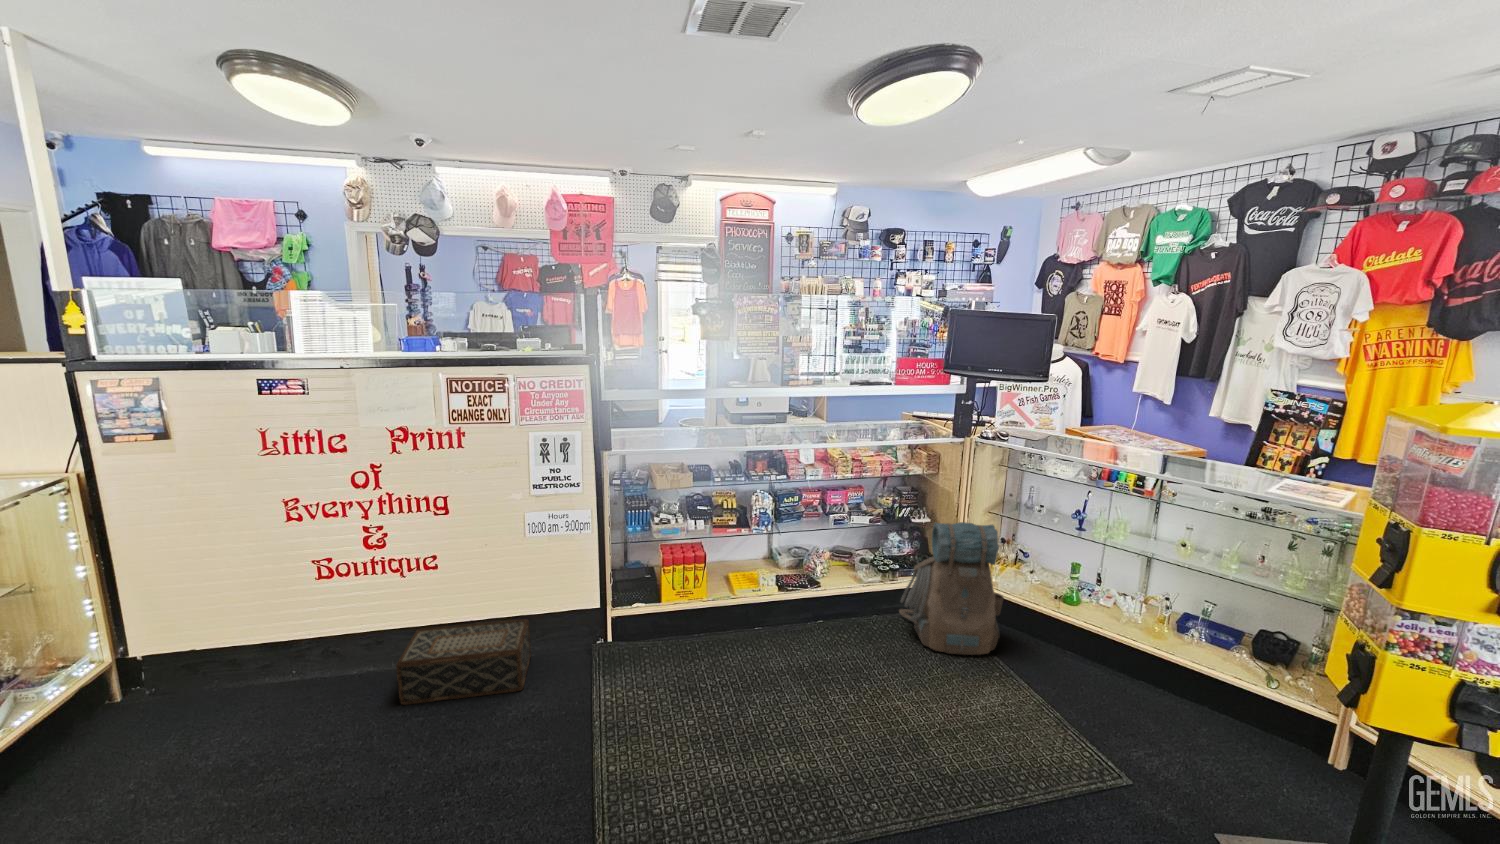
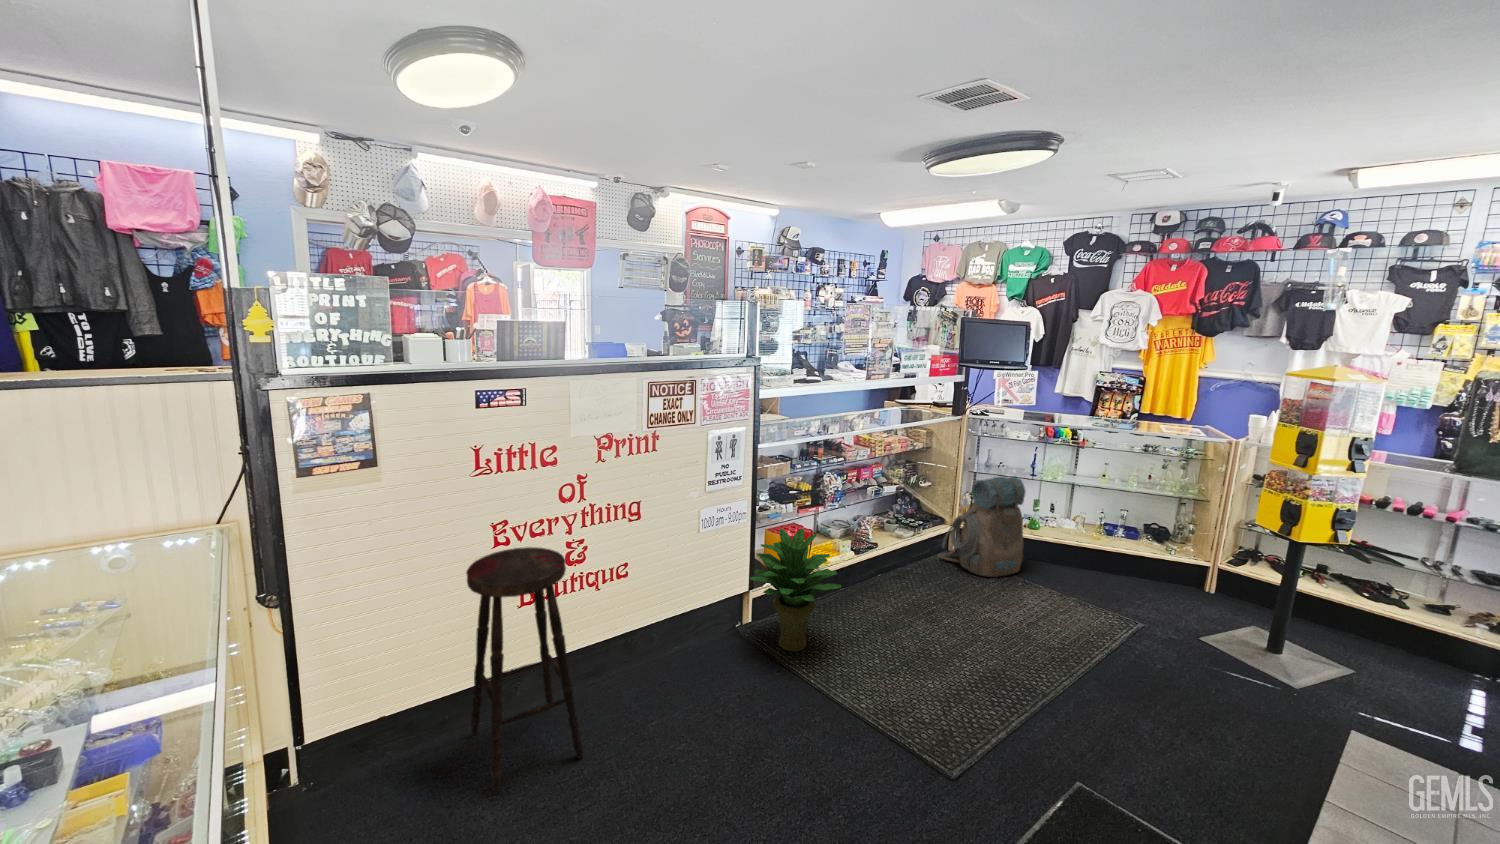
bar stool: none [210,525,352,741] -> present [466,547,582,794]
potted plant: none [558,546,661,683] -> present [750,529,841,651]
woven basket: present [396,619,531,705] -> none [612,612,737,713]

